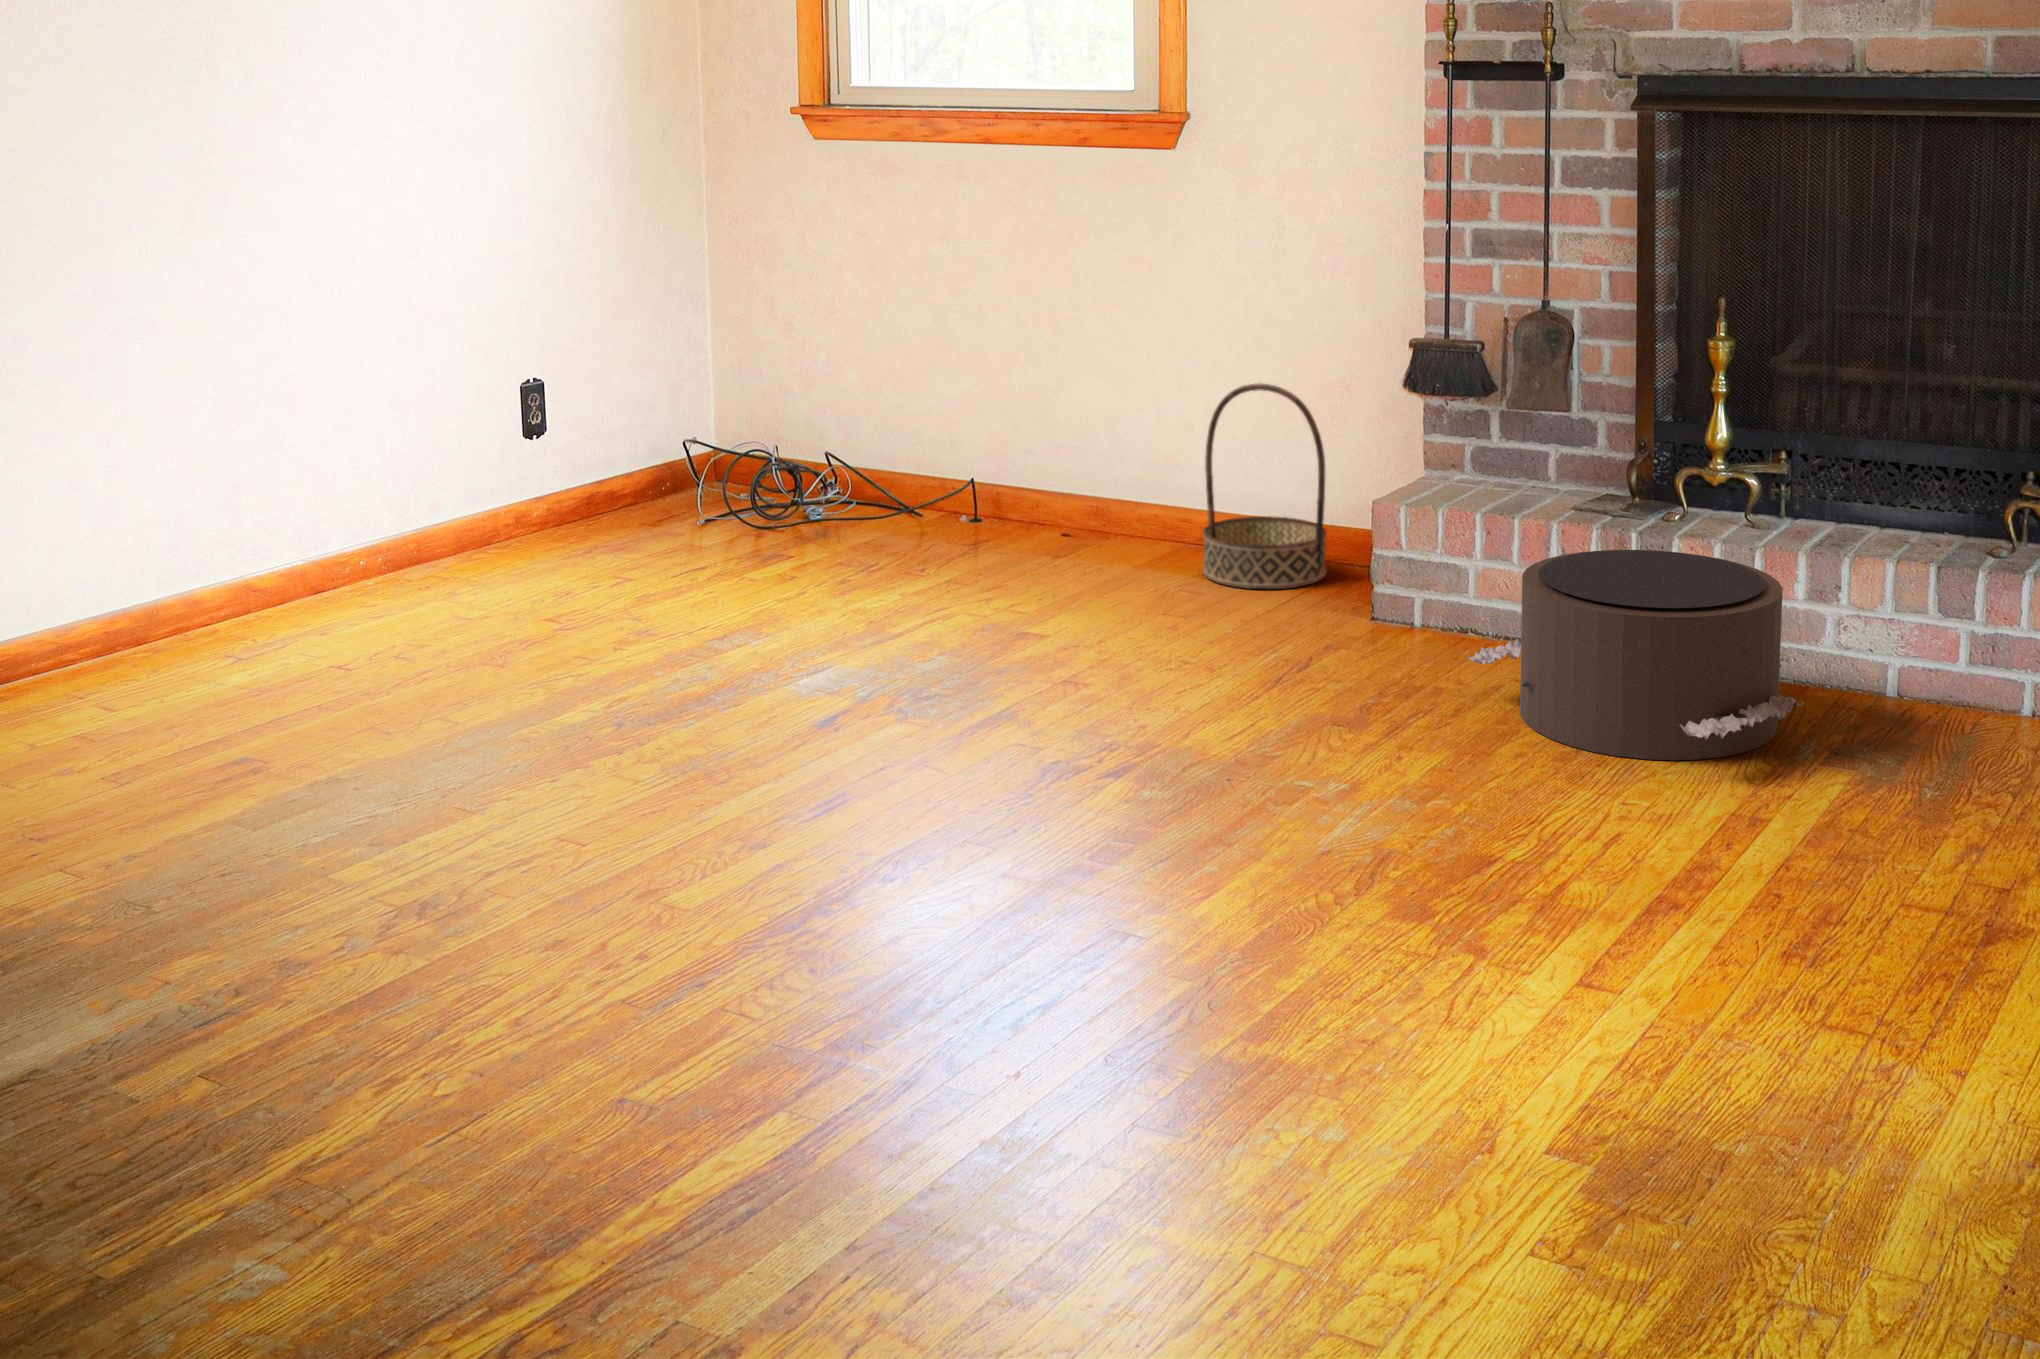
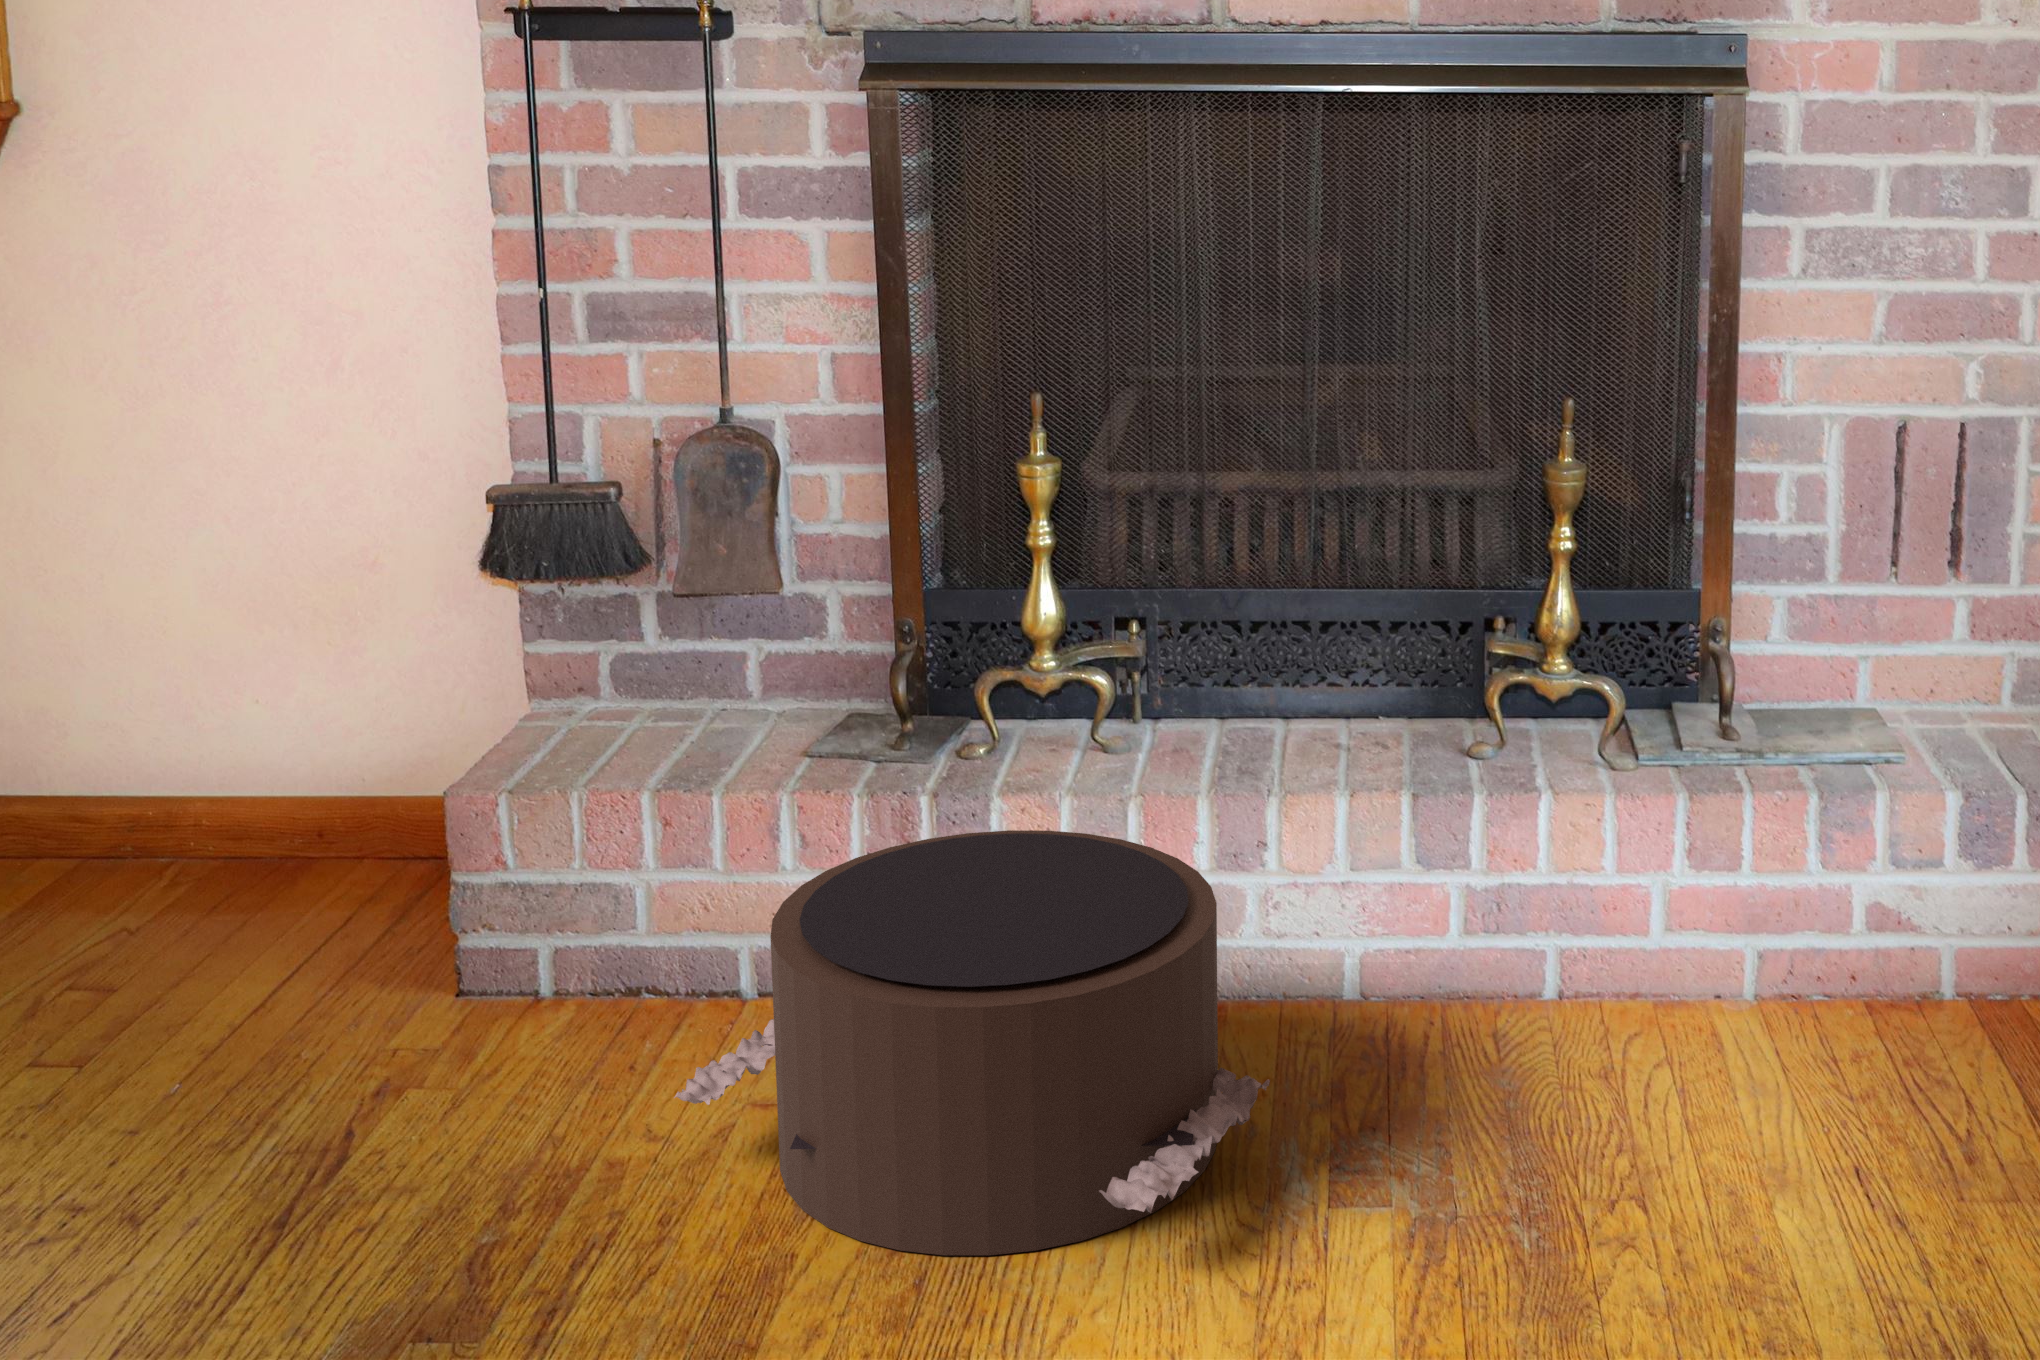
basket: present [1203,383,1327,589] -> none [101,585,357,966]

